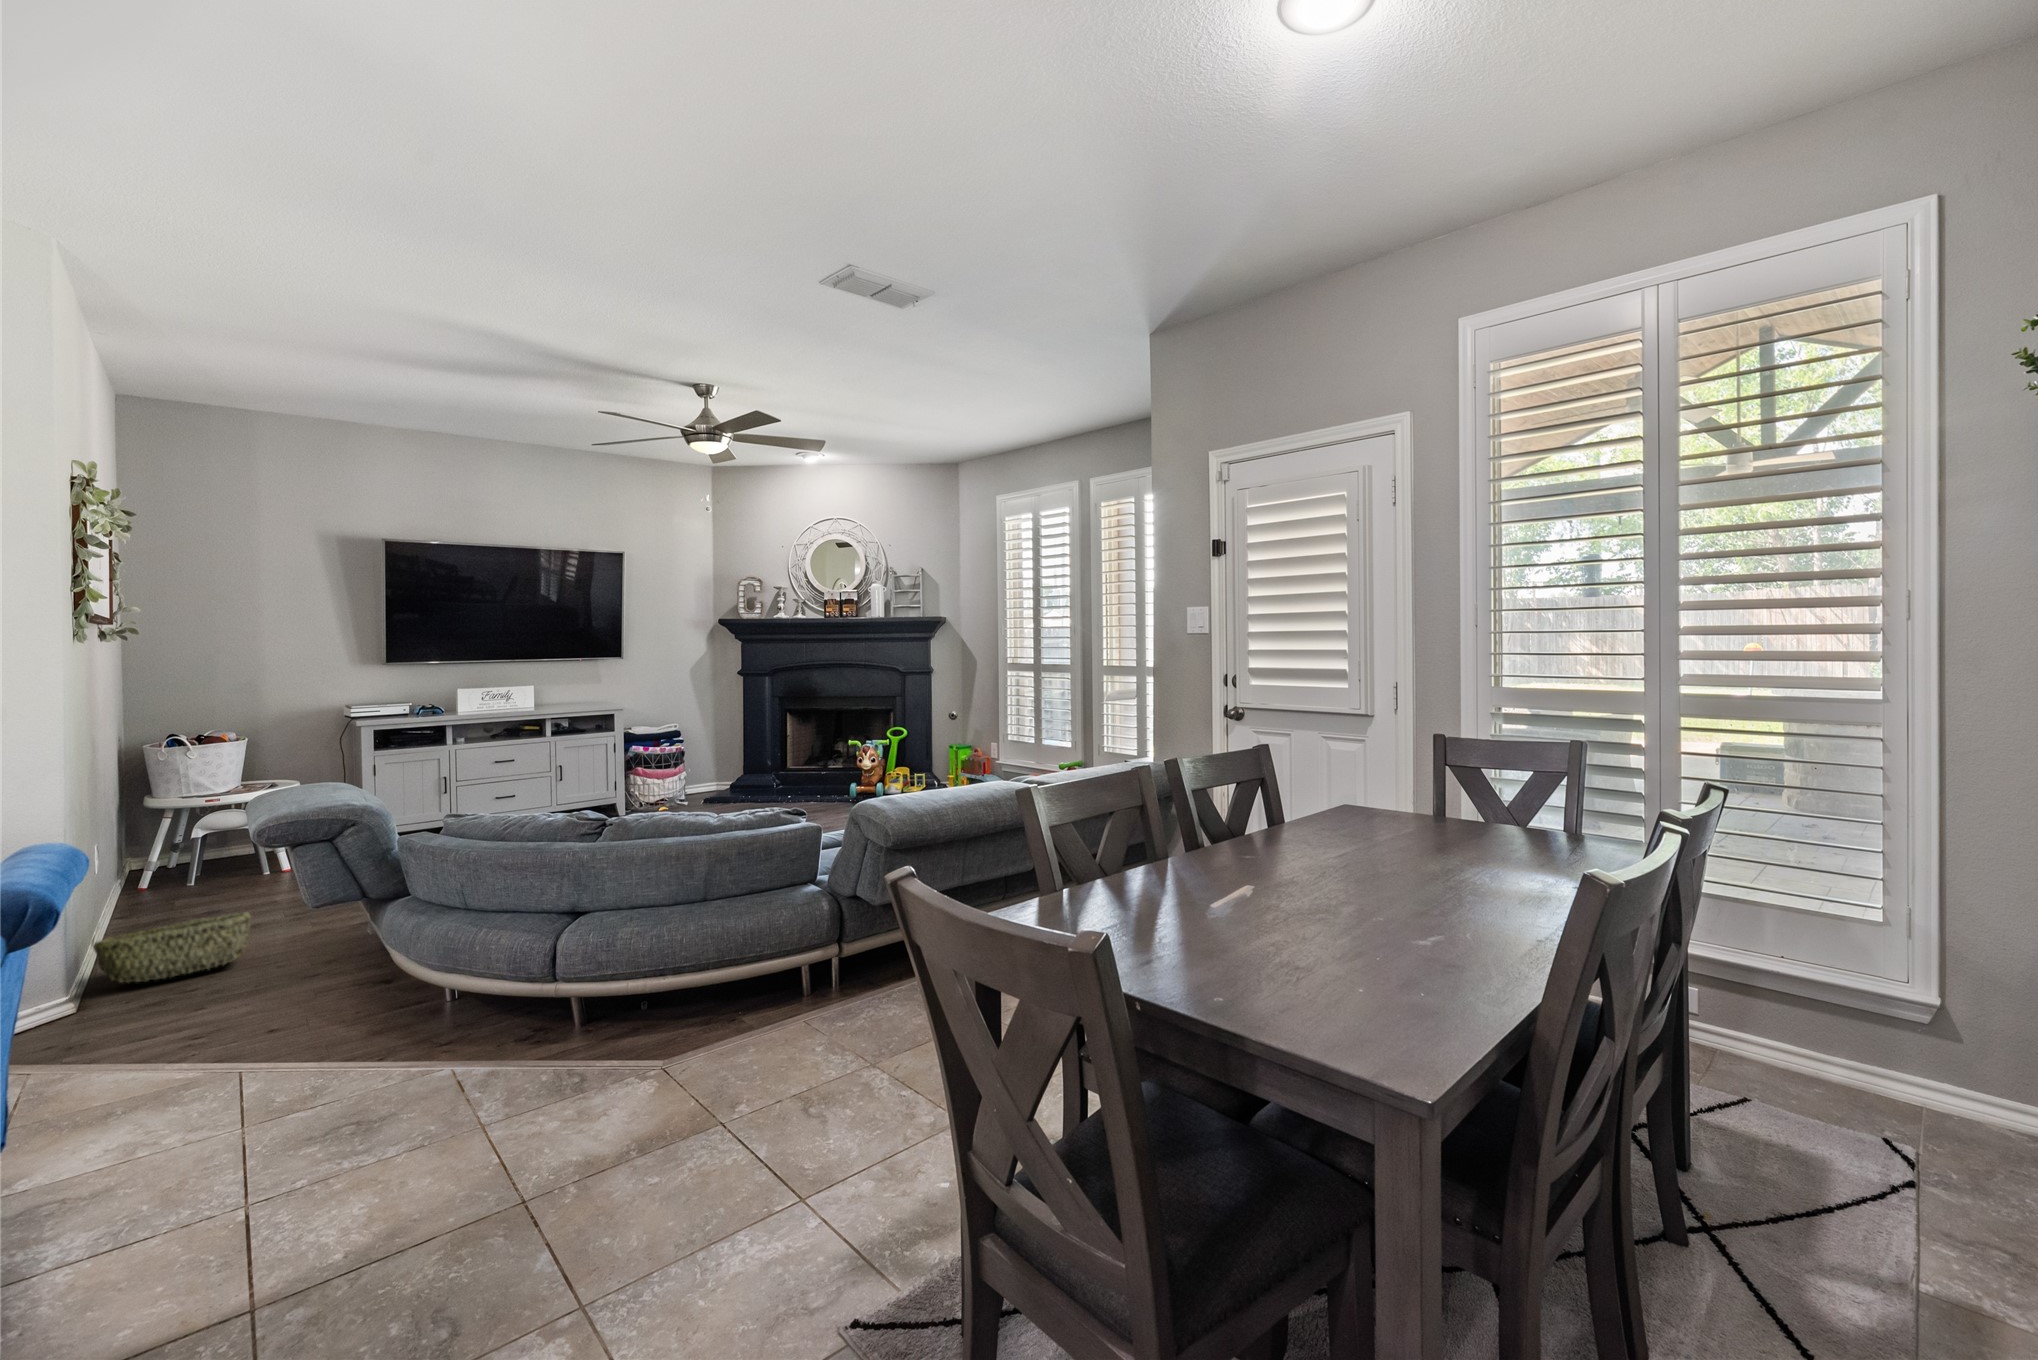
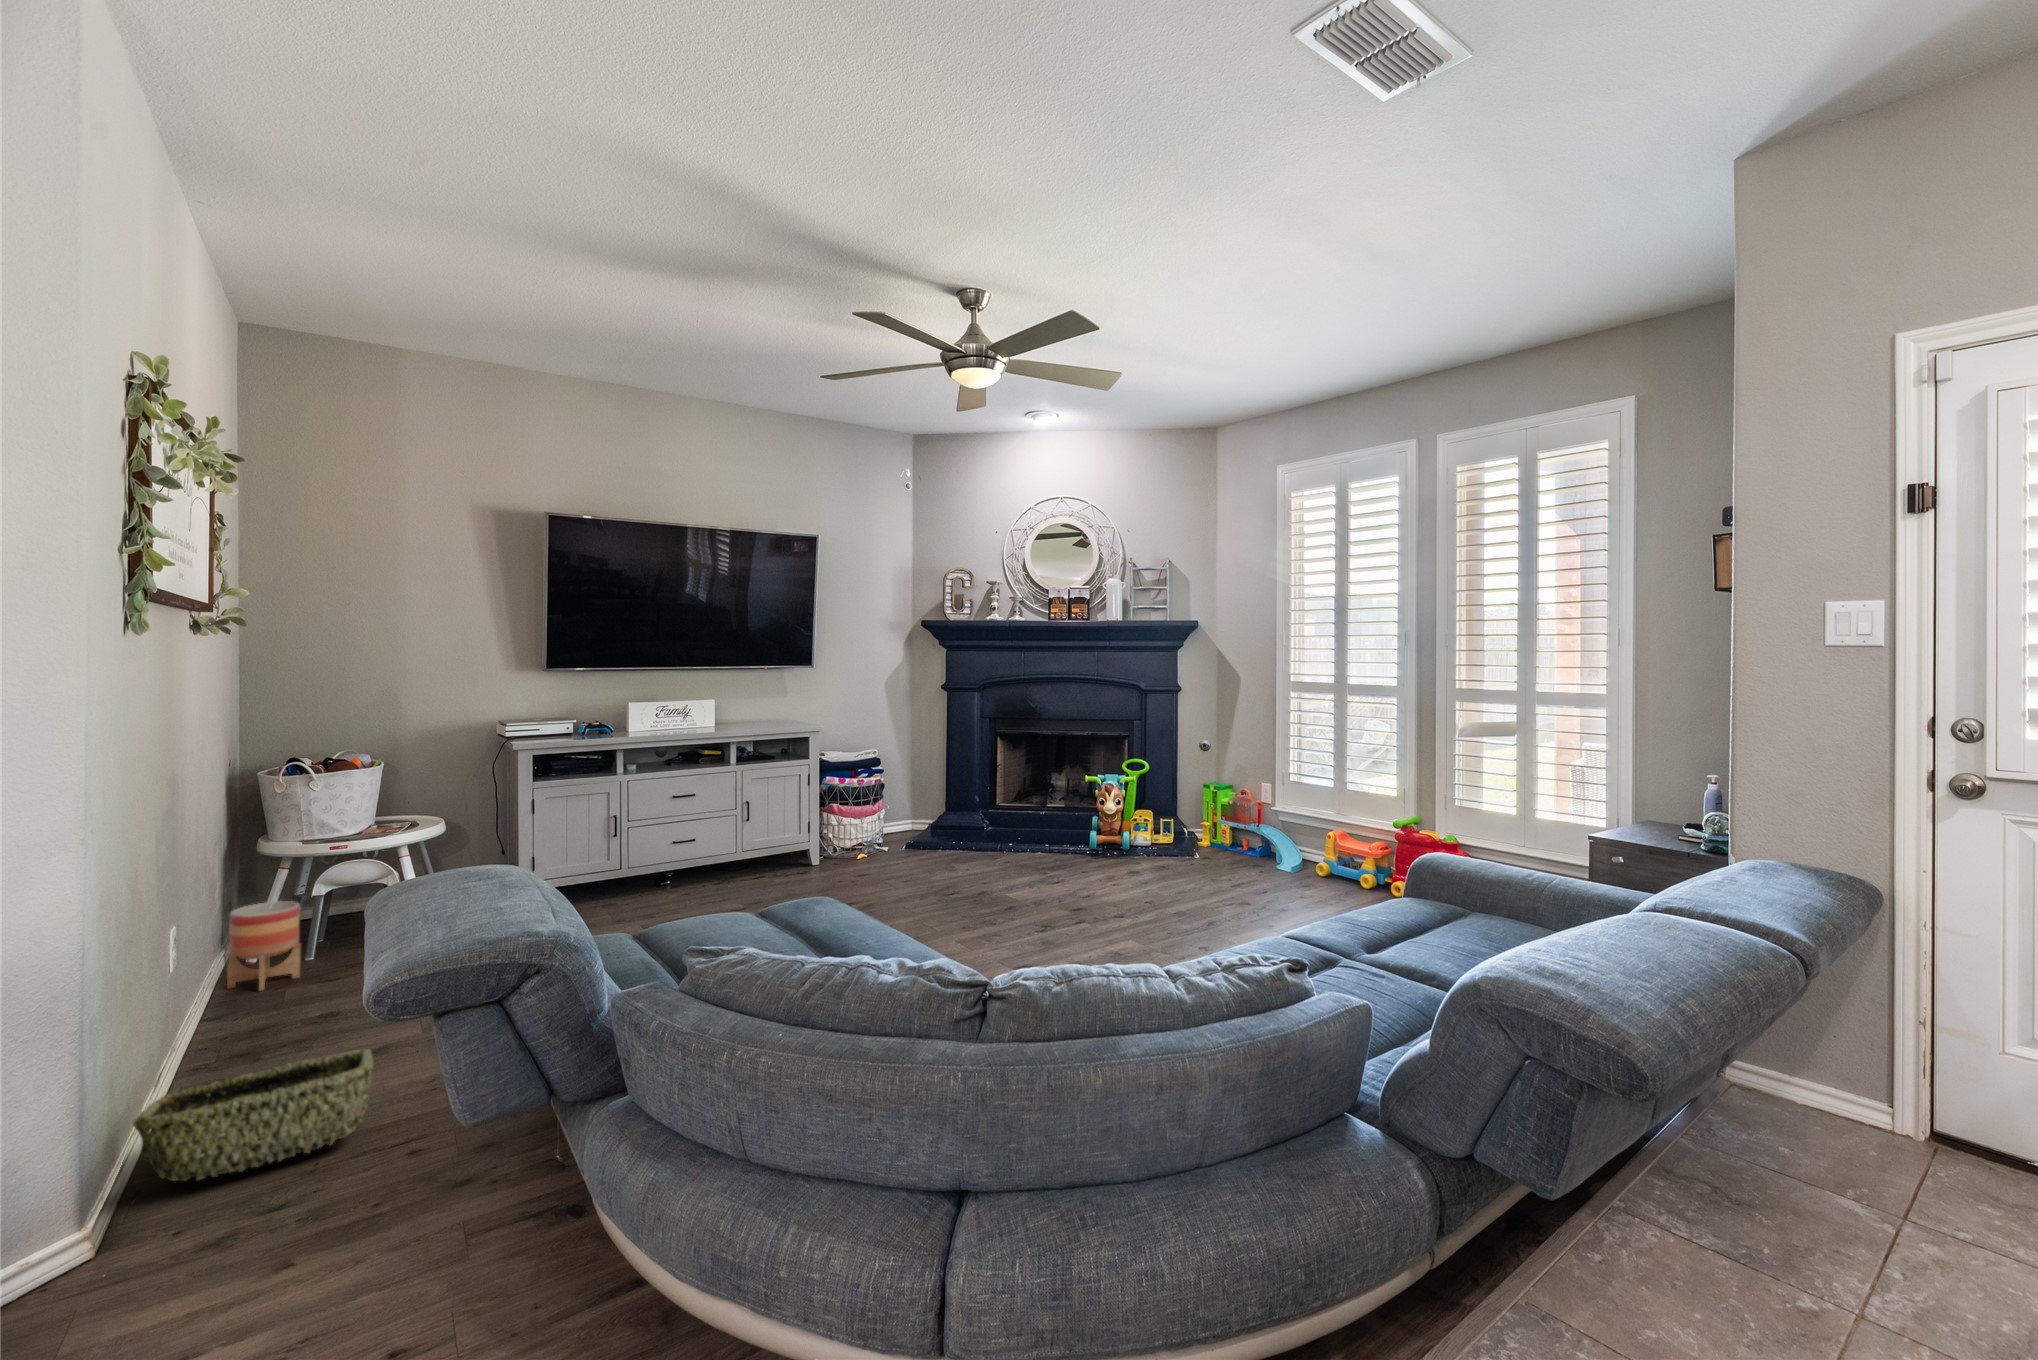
planter: none [130,840,187,903] -> present [227,901,301,991]

